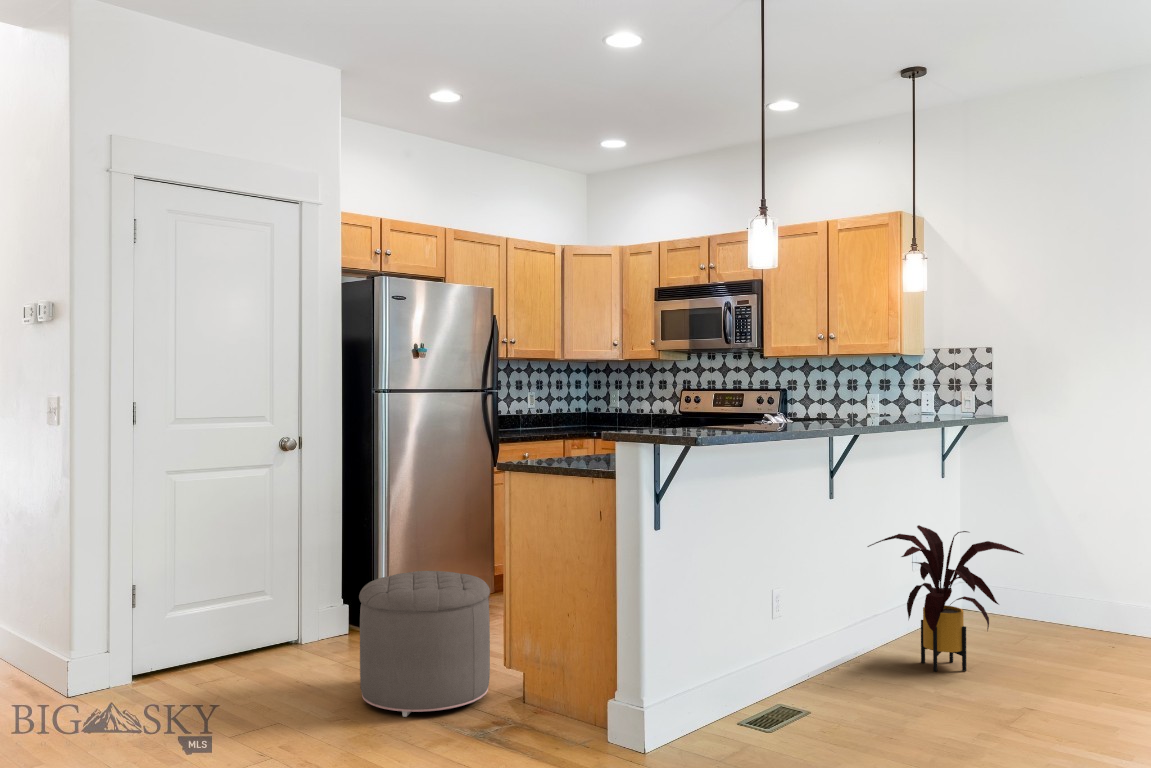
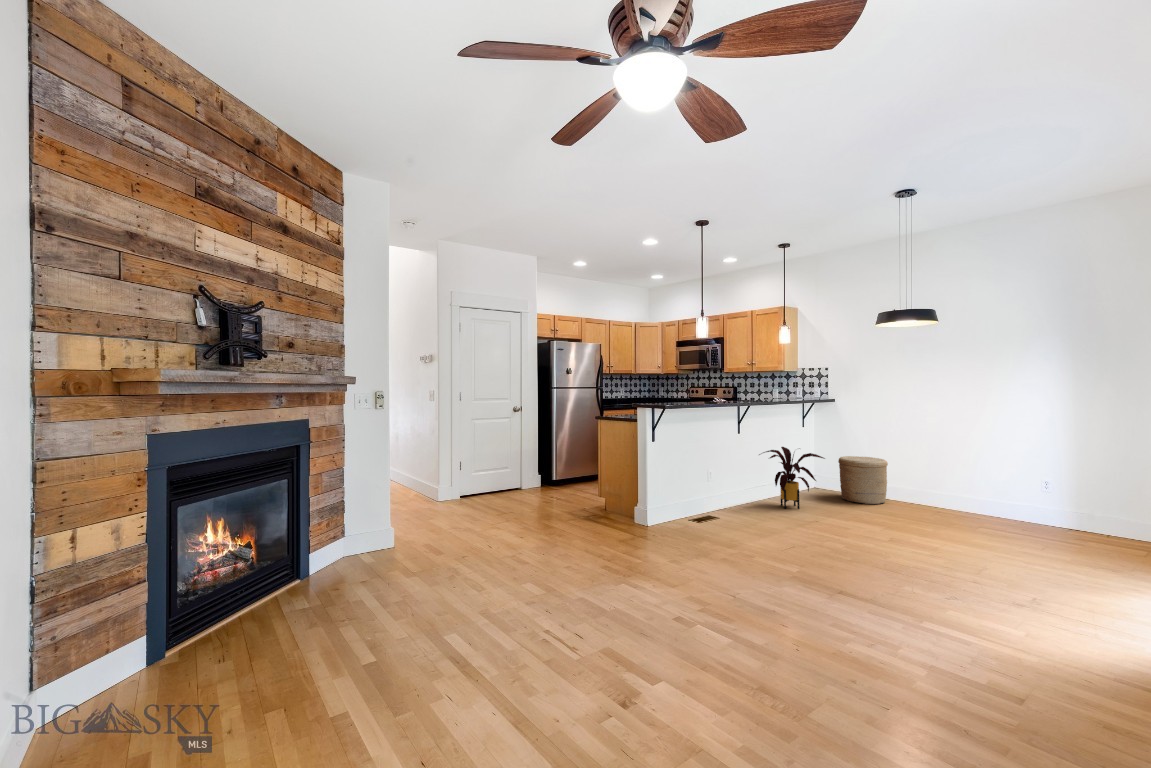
woven basket: none [1026,541,1132,649] -> present [838,456,888,504]
ottoman: present [359,571,490,717] -> none [543,459,593,513]

